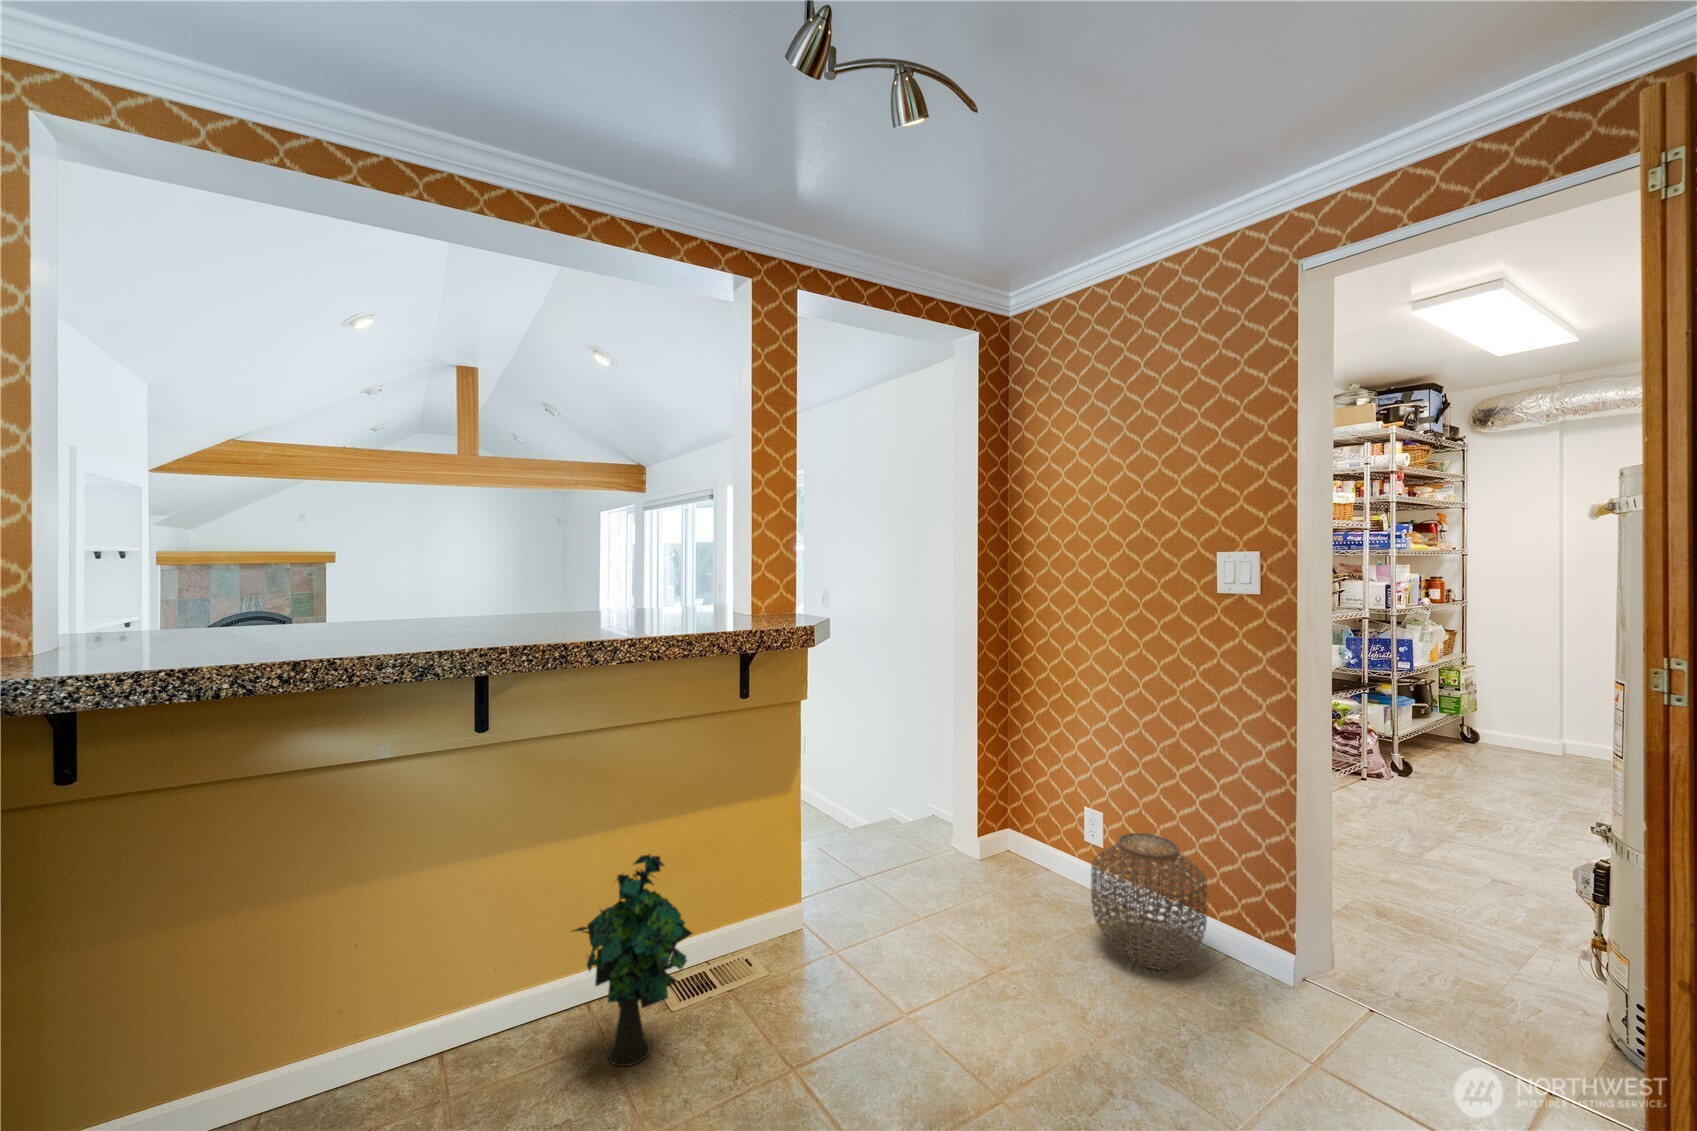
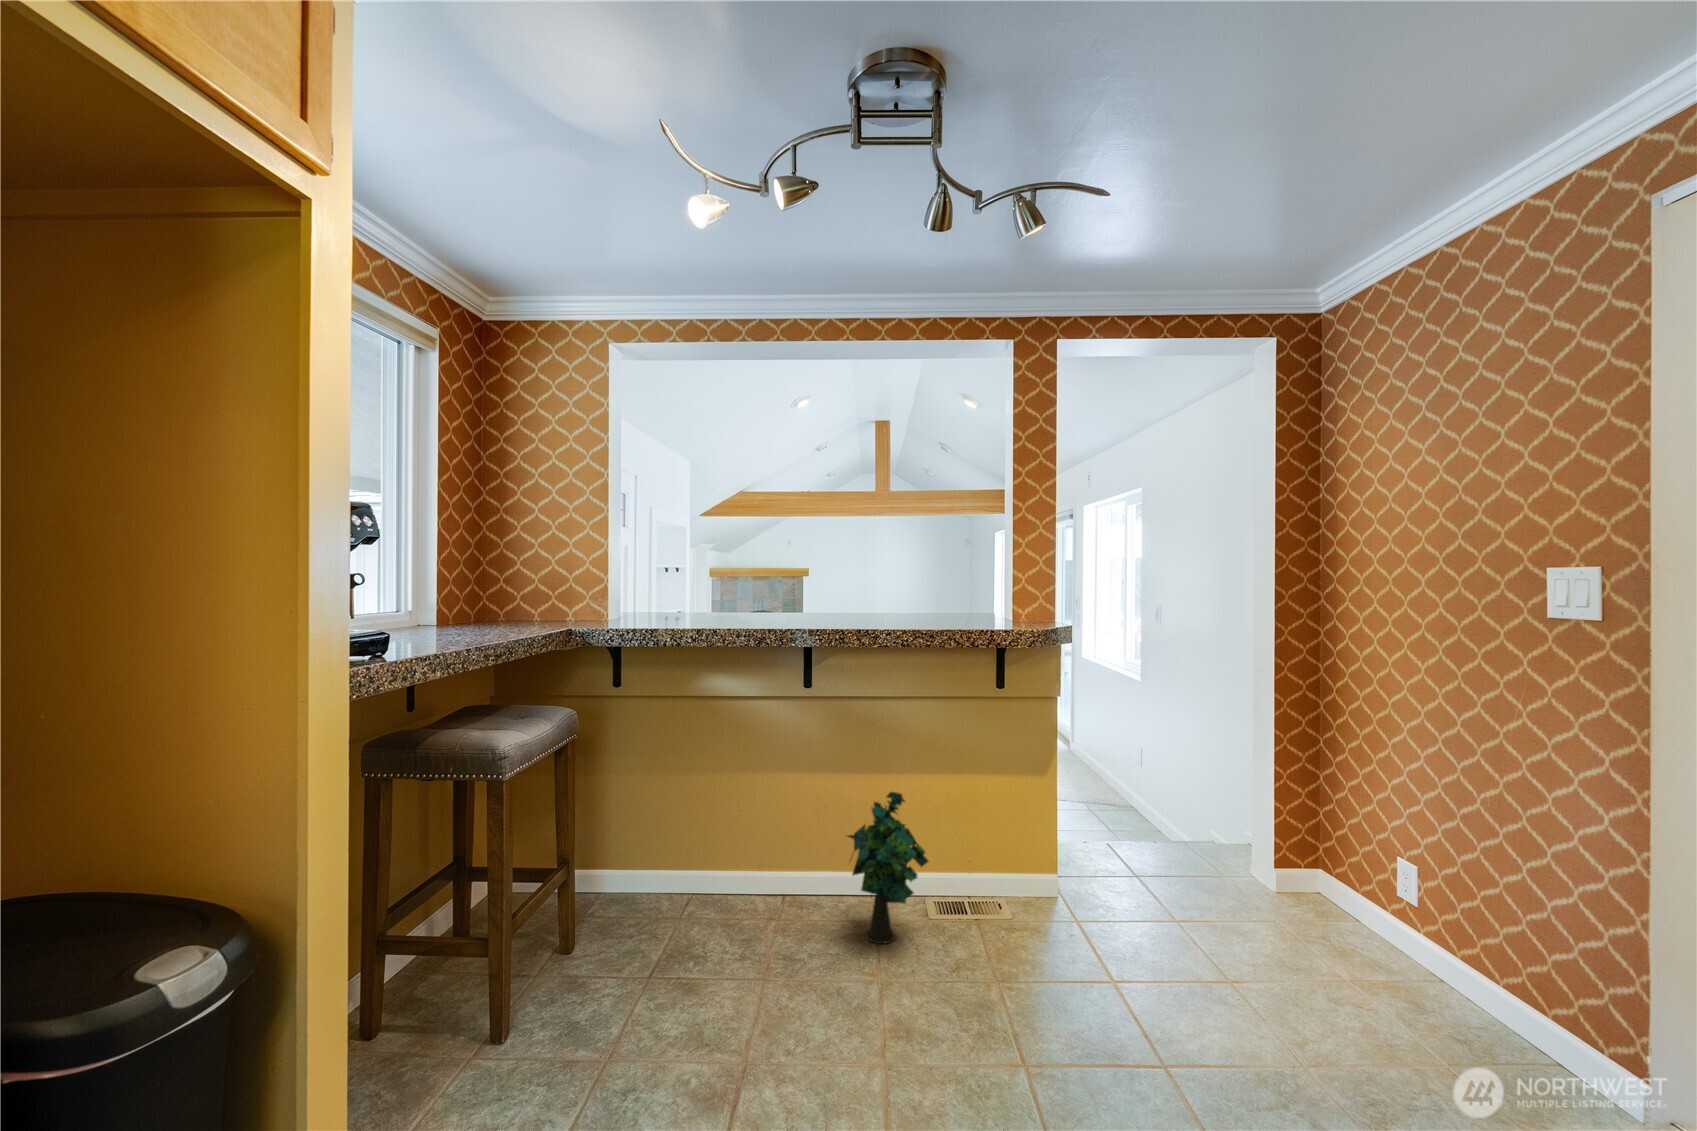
woven basket: present [1091,833,1207,970] -> none [1356,886,1516,1050]

